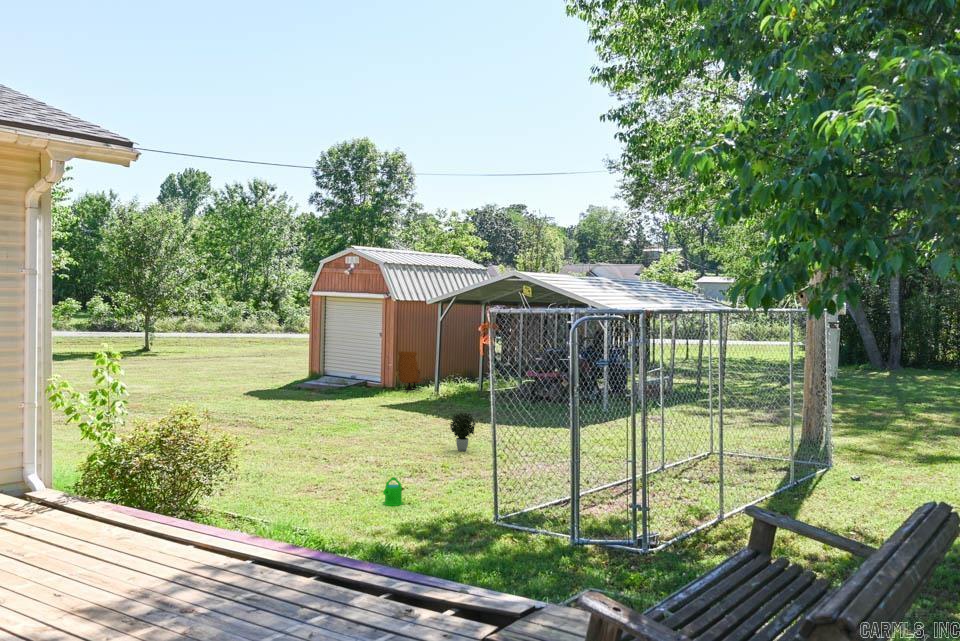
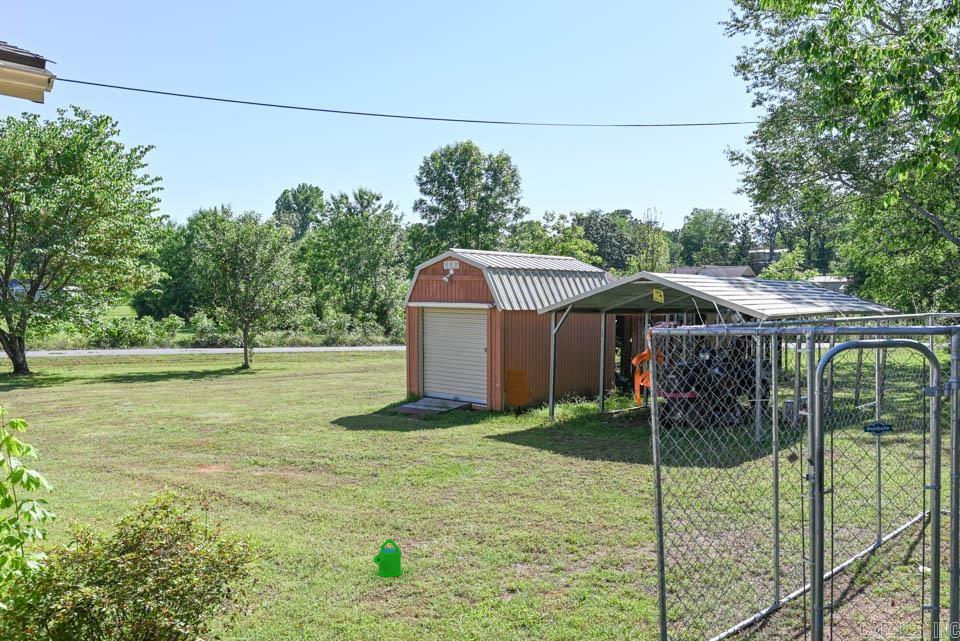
potted plant: present [450,413,475,451] -> none [571,456,606,507]
watering can: present [383,477,403,506] -> present [374,539,403,577]

